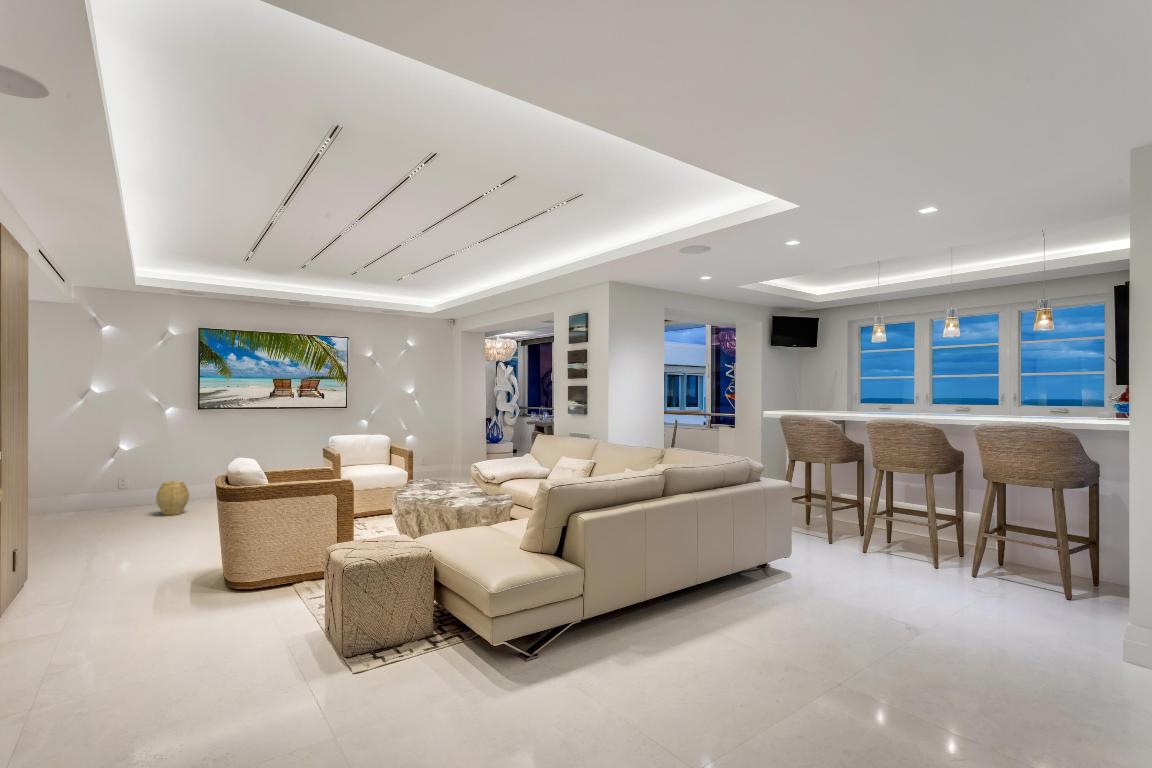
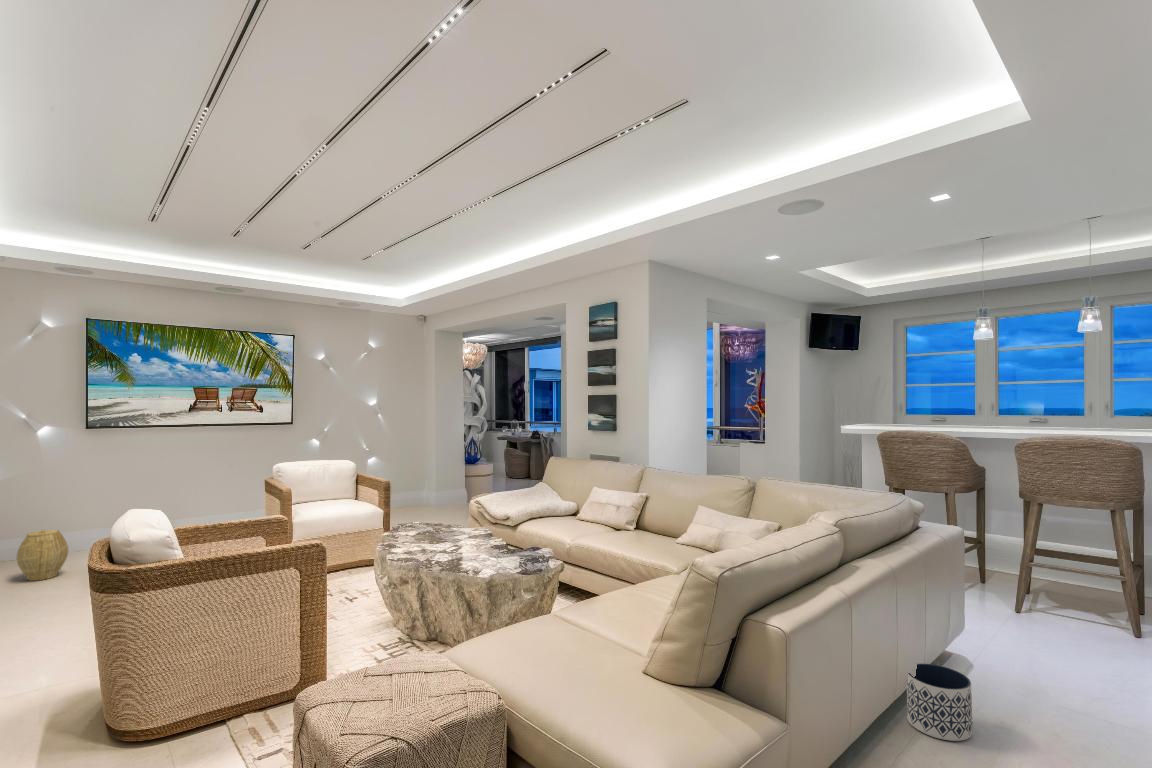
planter: none [719,568,757,613] -> present [907,664,972,741]

